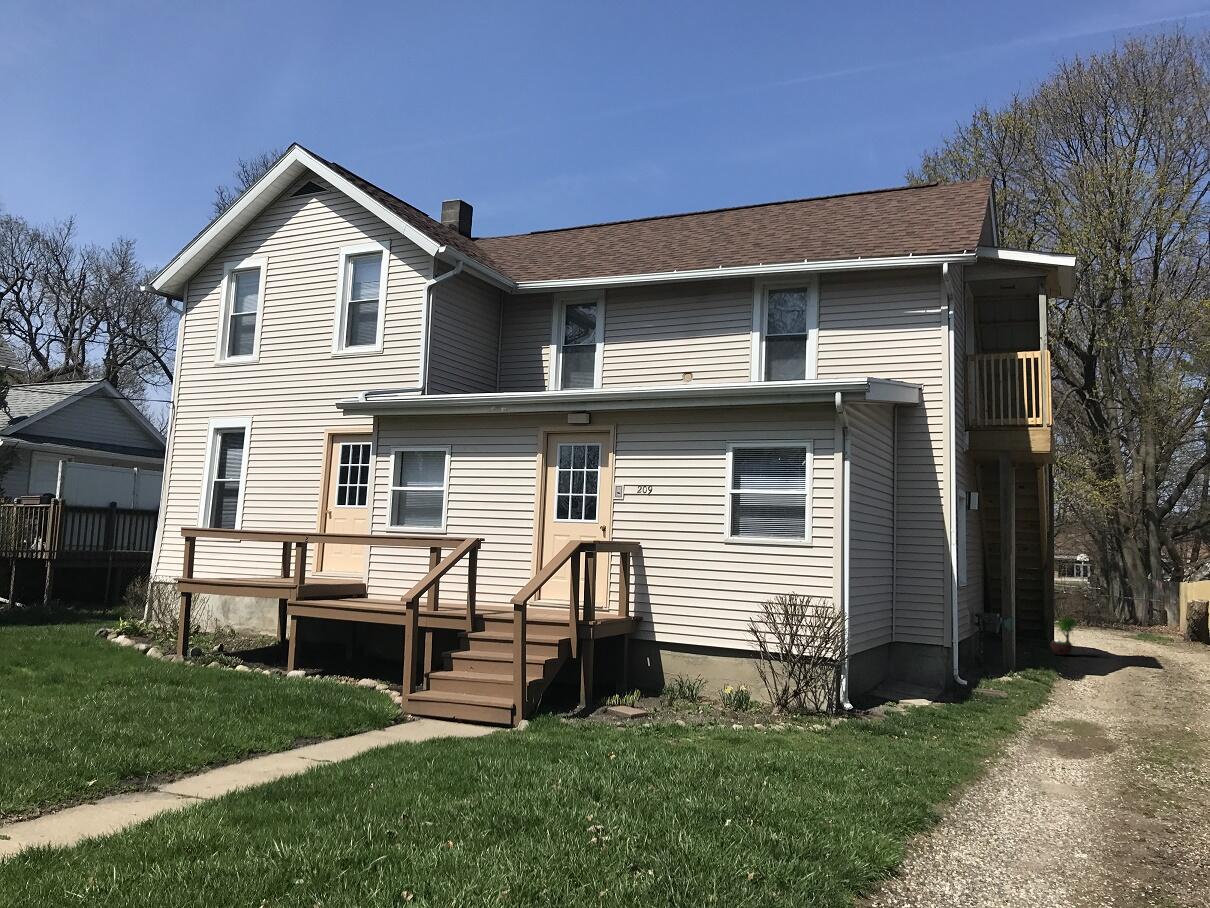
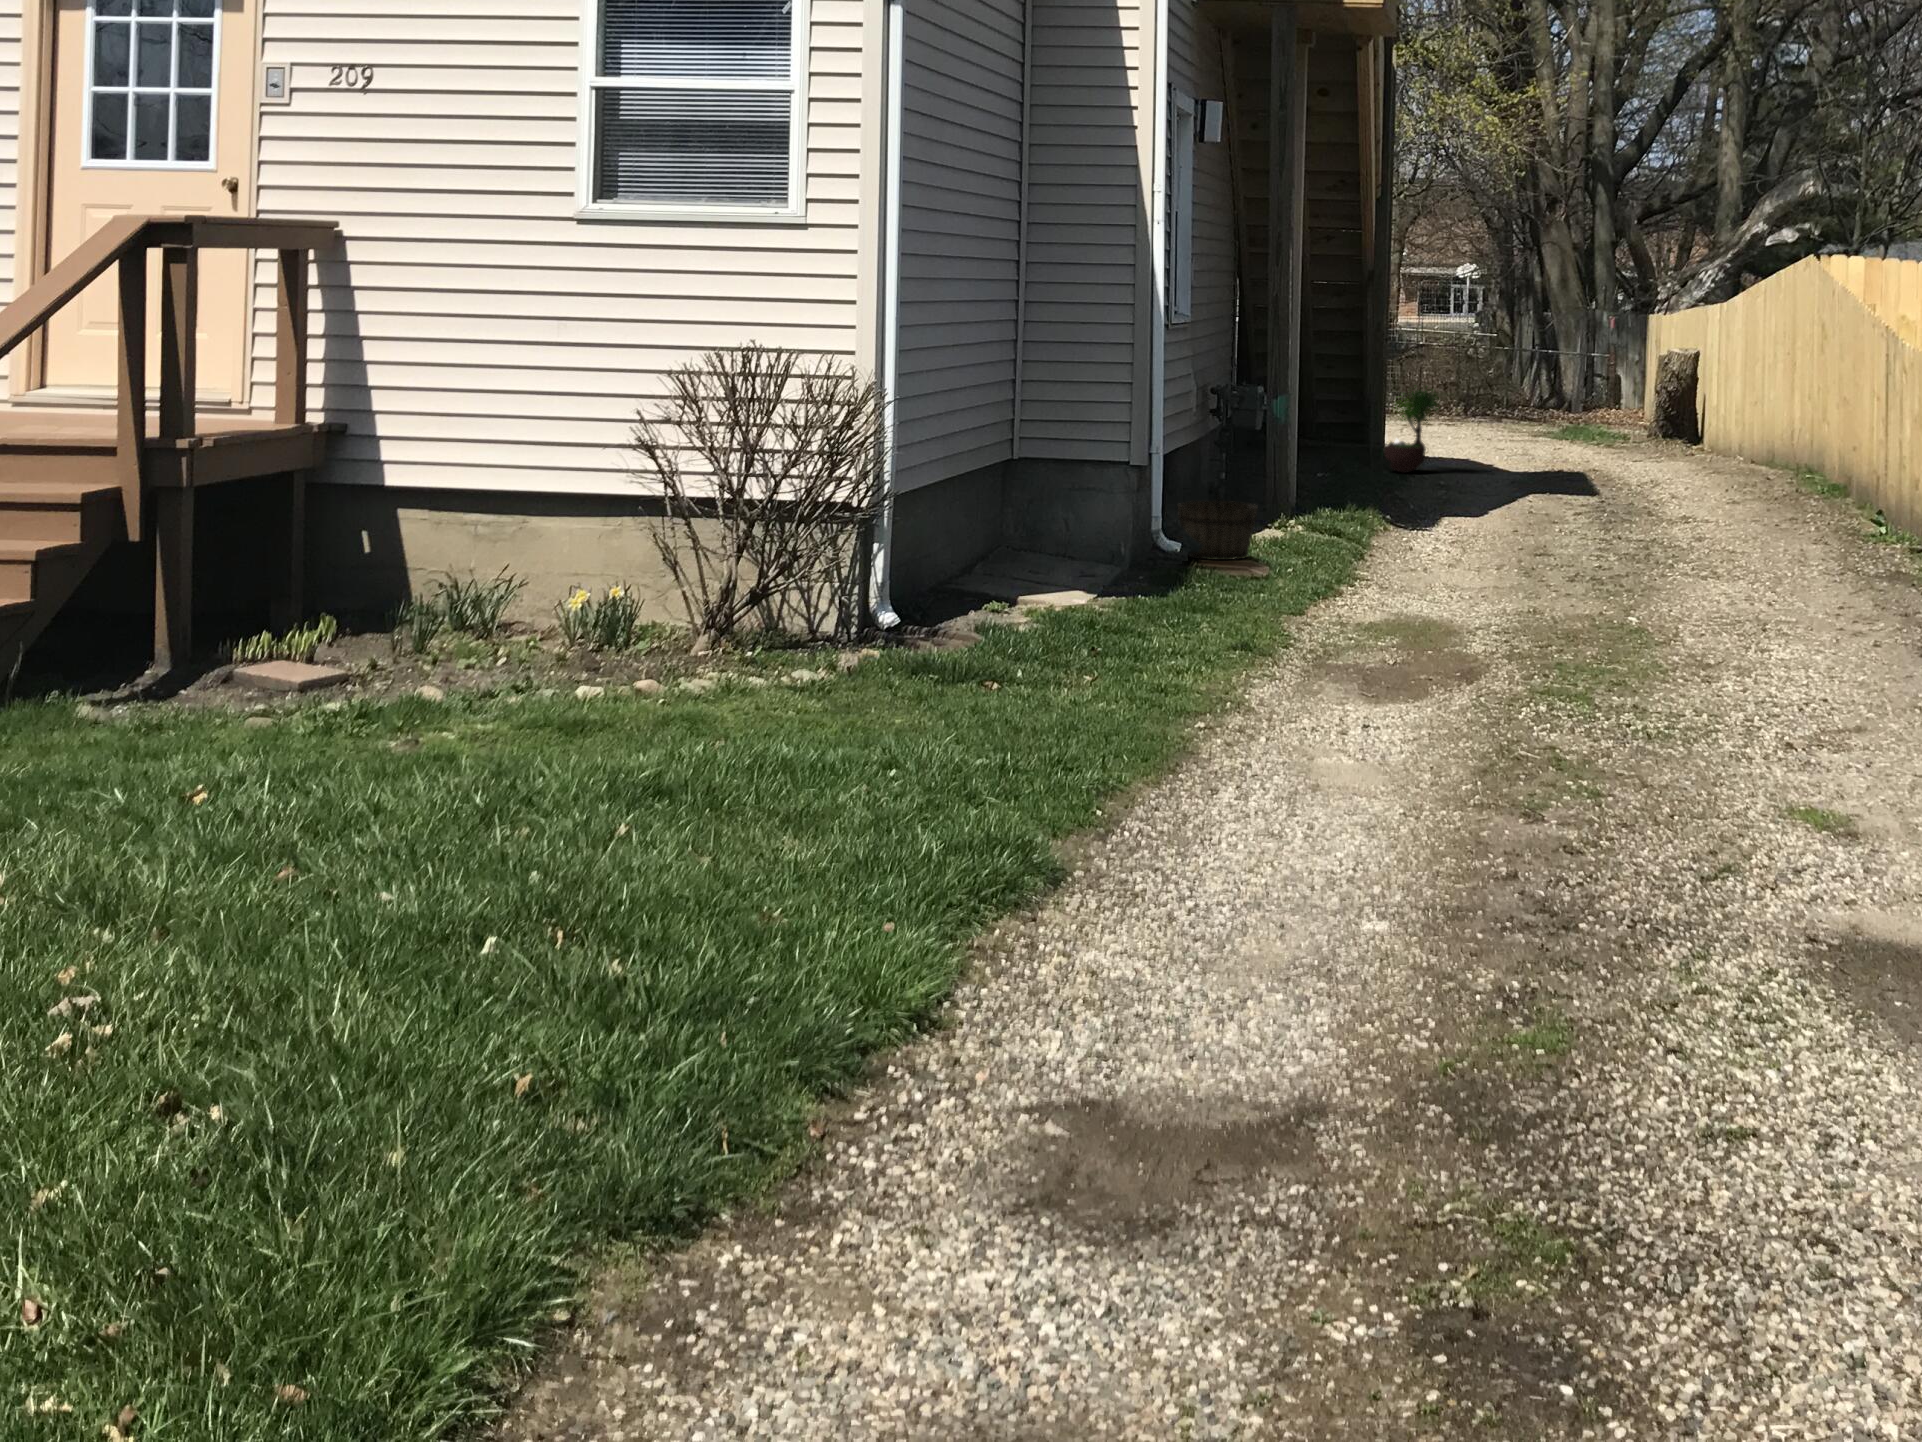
wooden bucket: none [962,659,1000,693] -> present [1178,493,1258,560]

